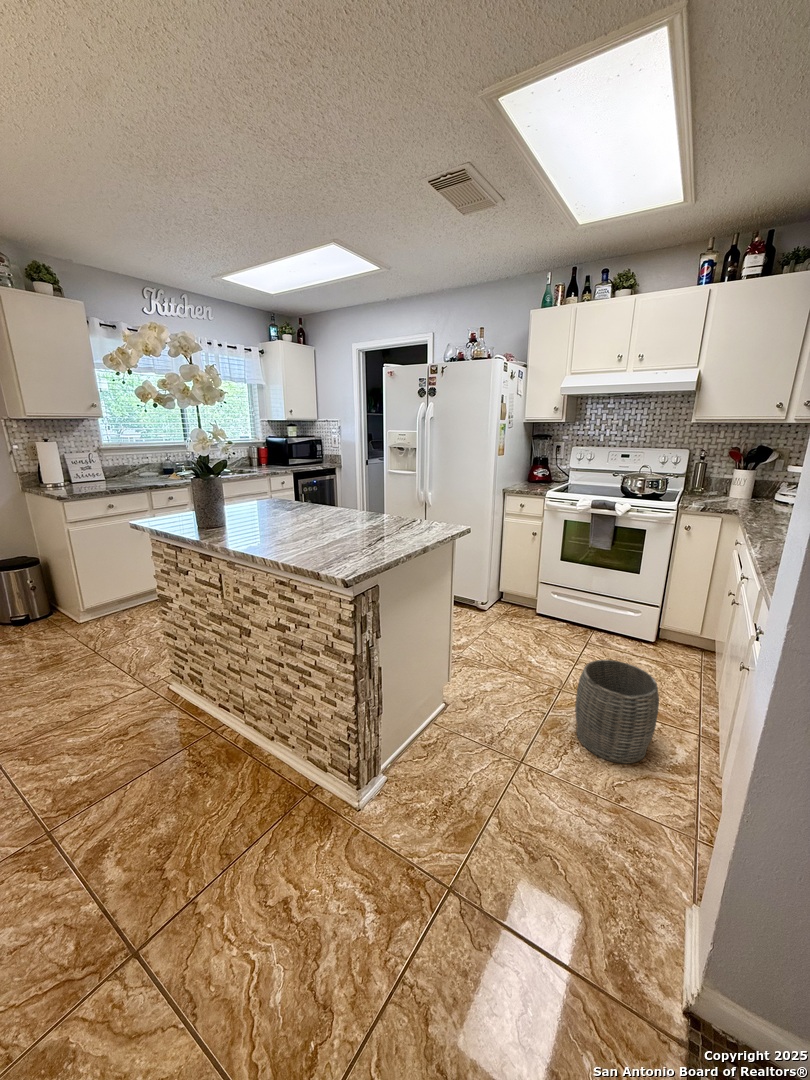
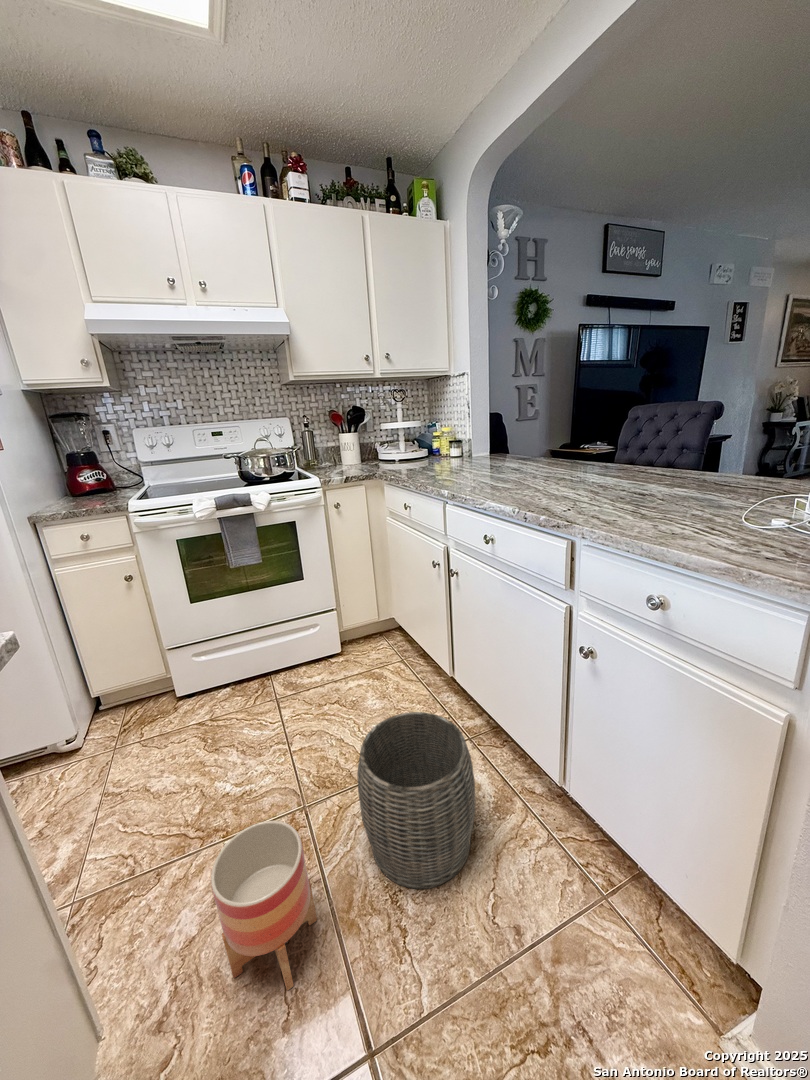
planter: none [493,656,538,728] -> present [211,821,317,991]

